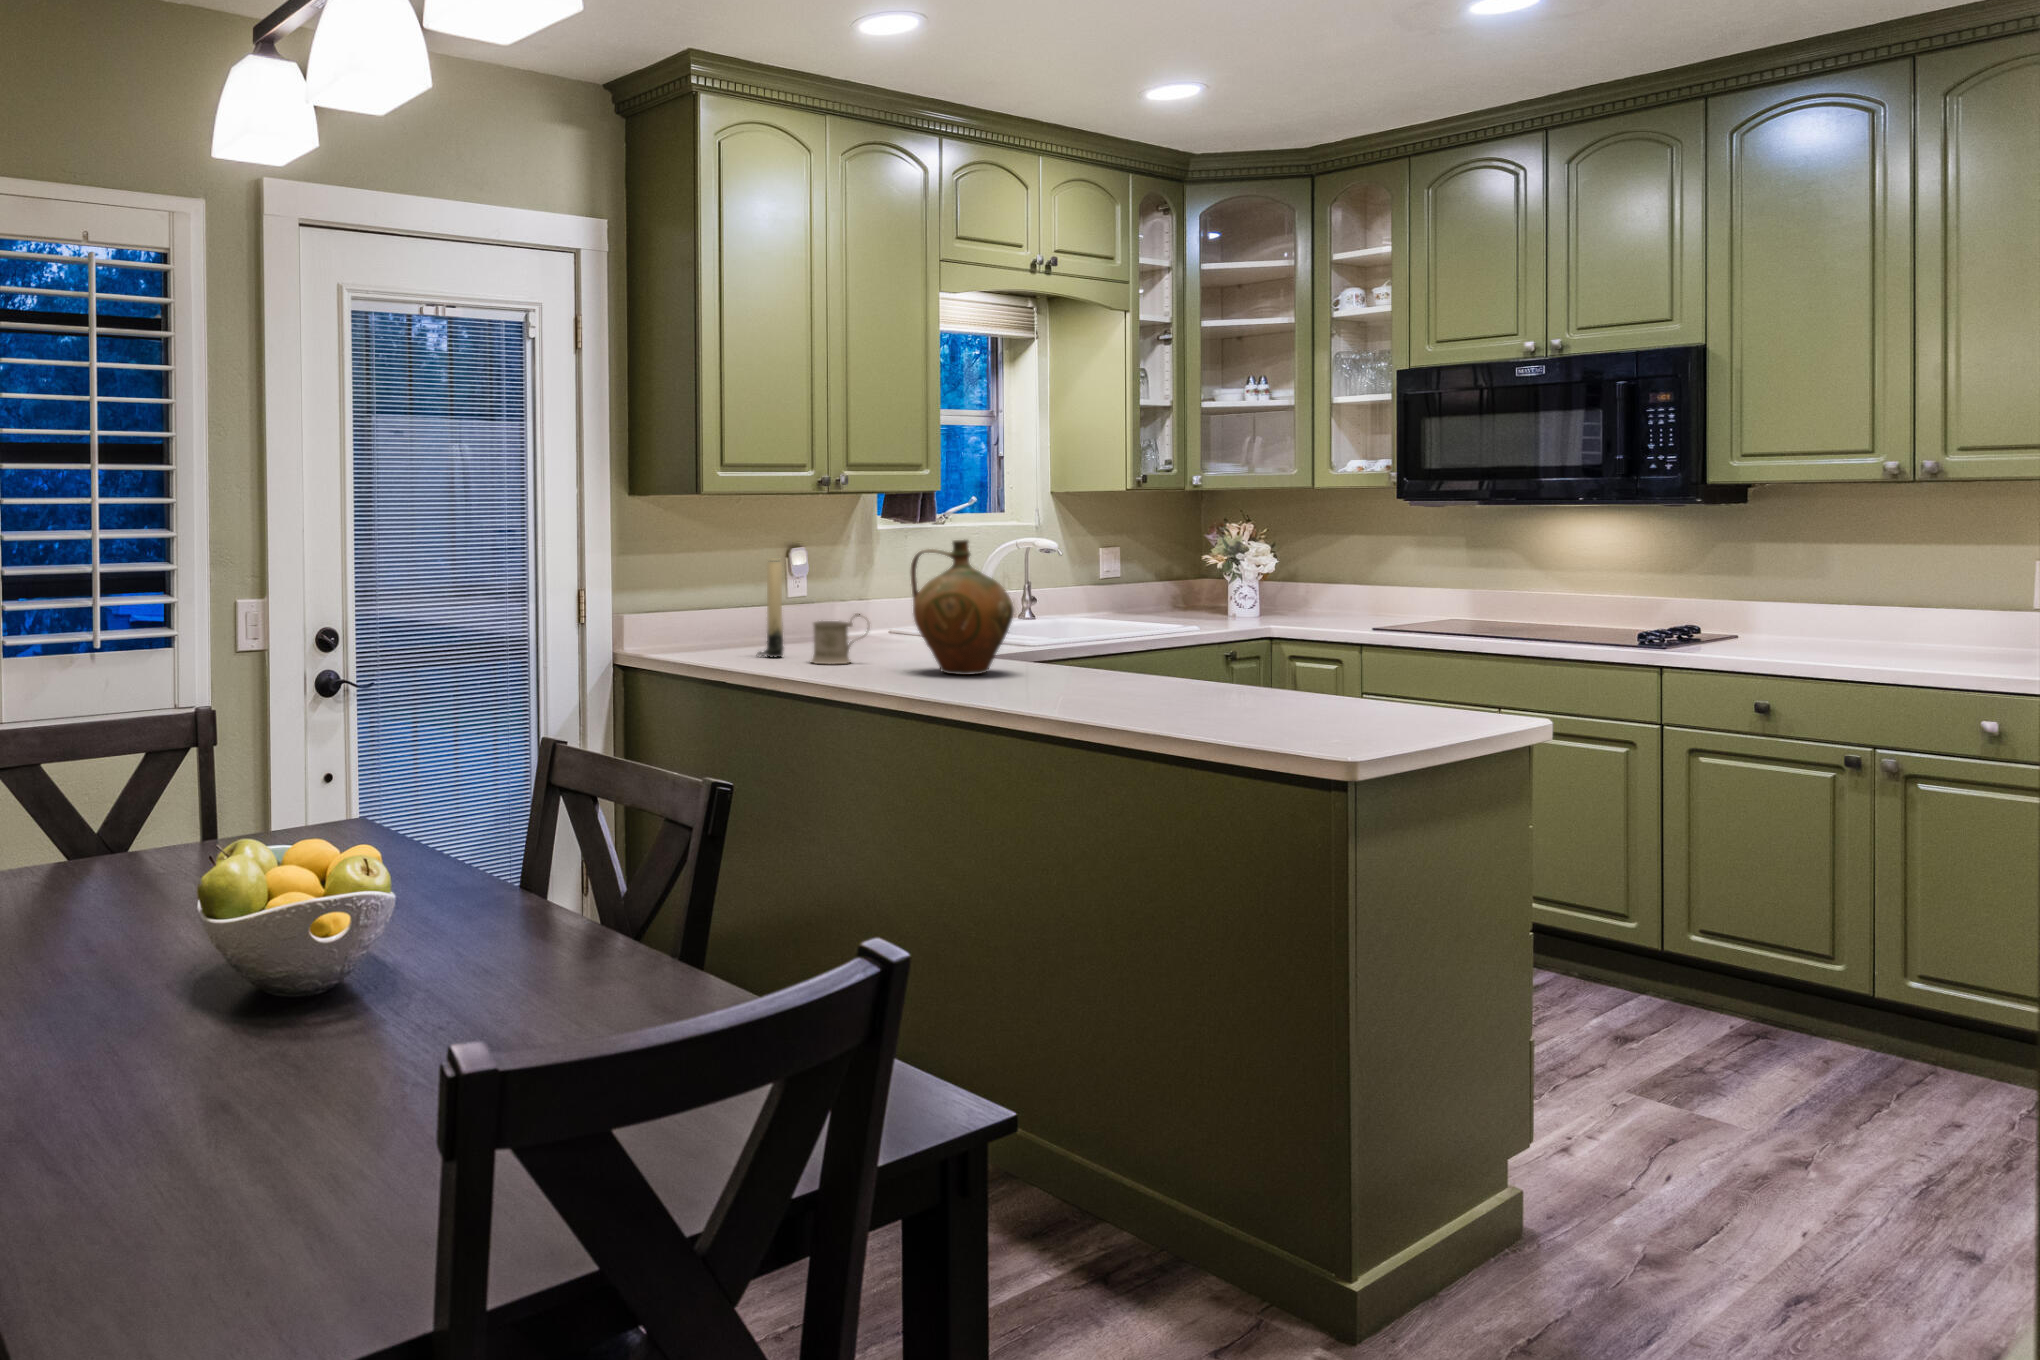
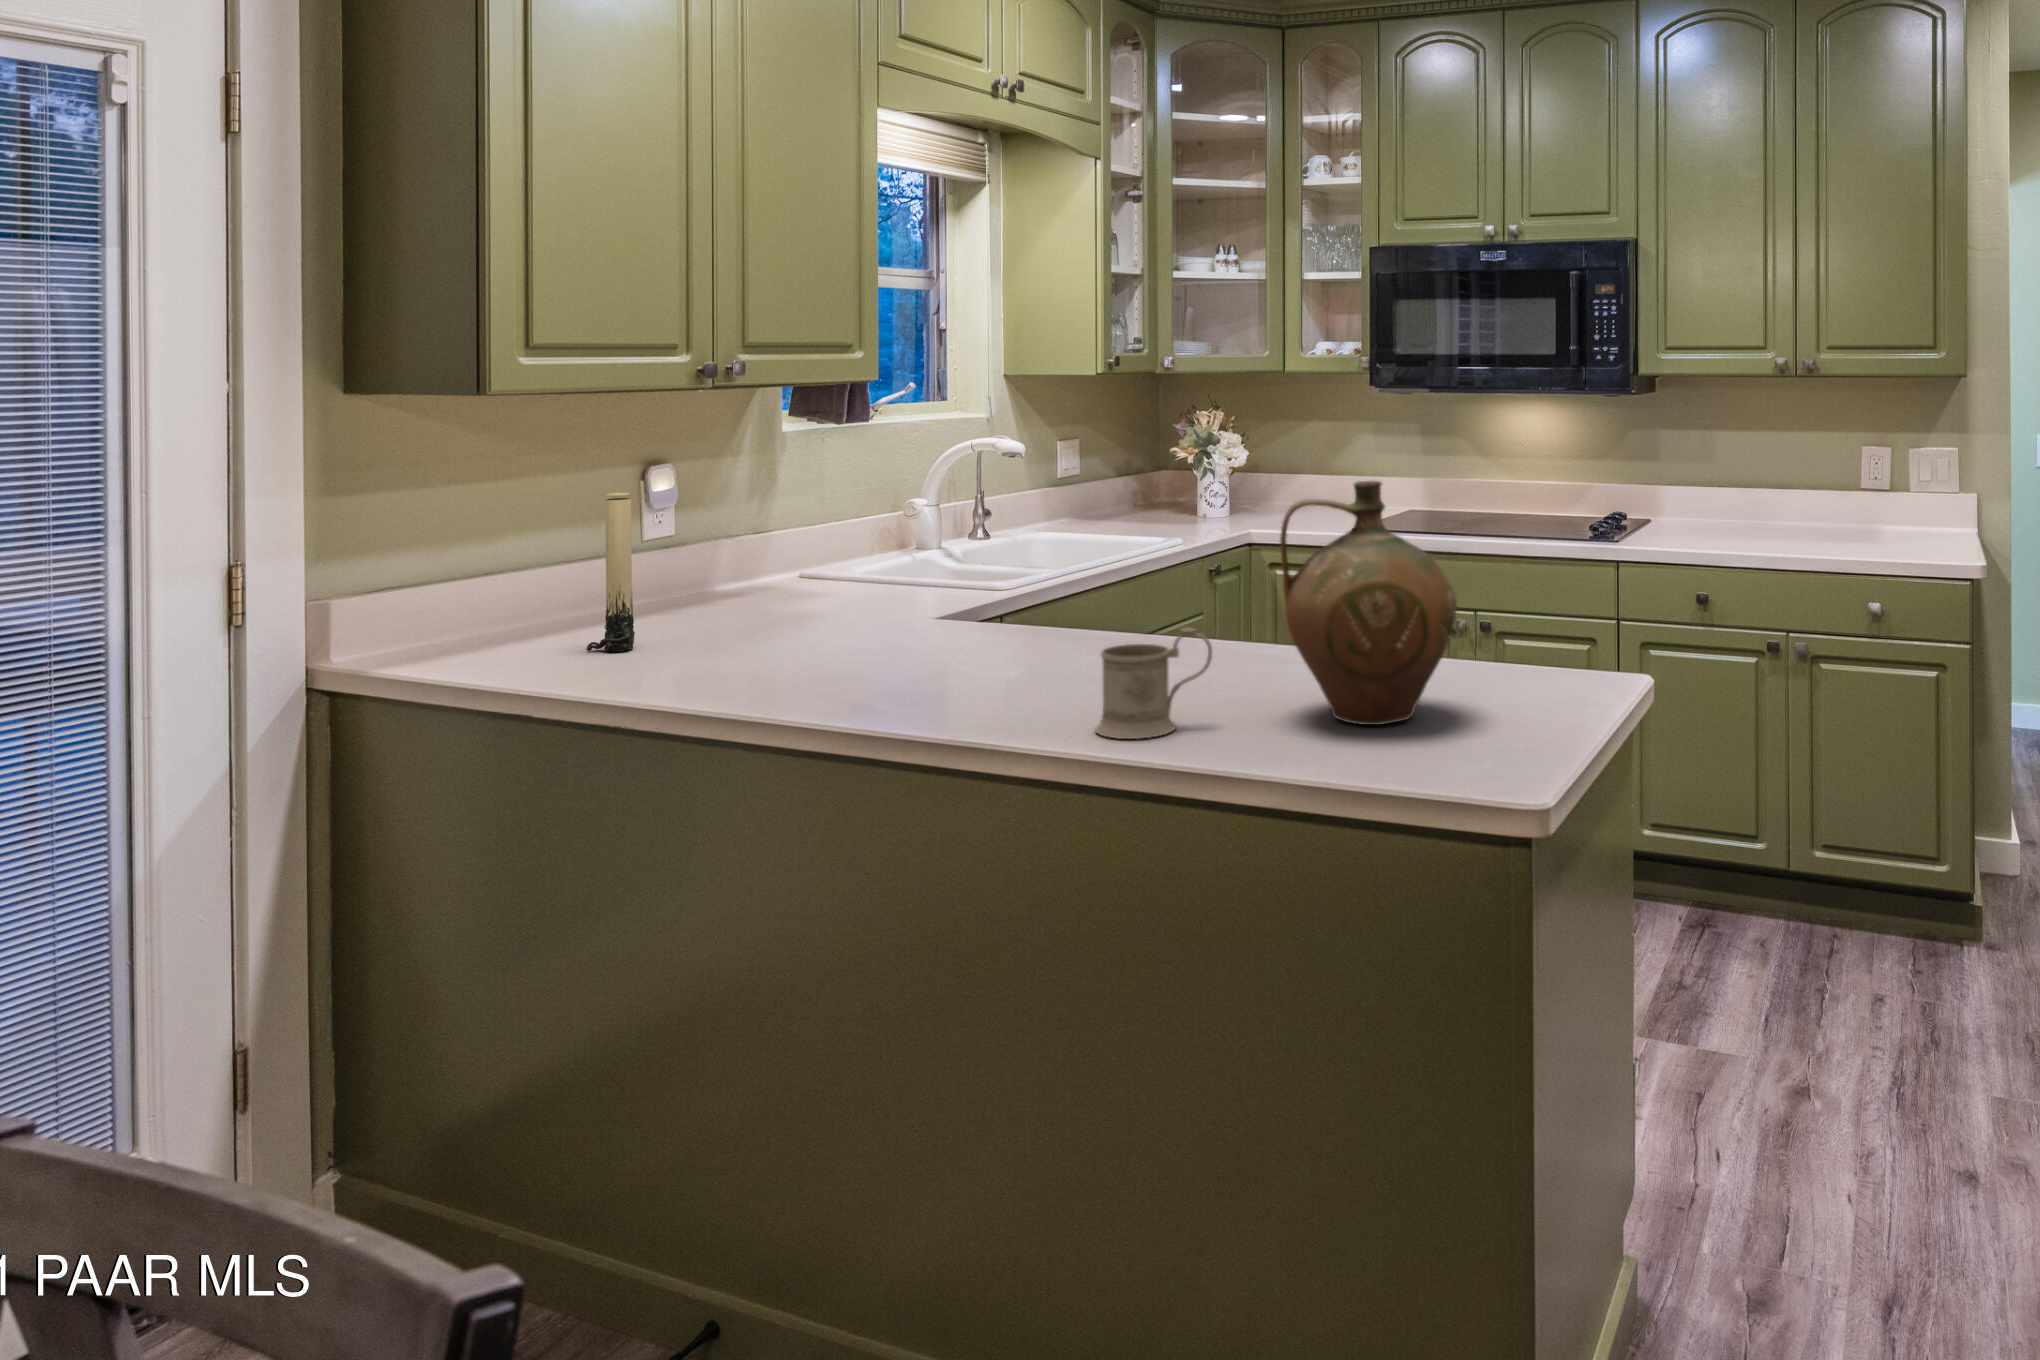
ceramic jug: present [911,539,1014,675] -> present [1280,481,1457,725]
mug: present [811,614,868,664] -> present [1096,628,1212,739]

